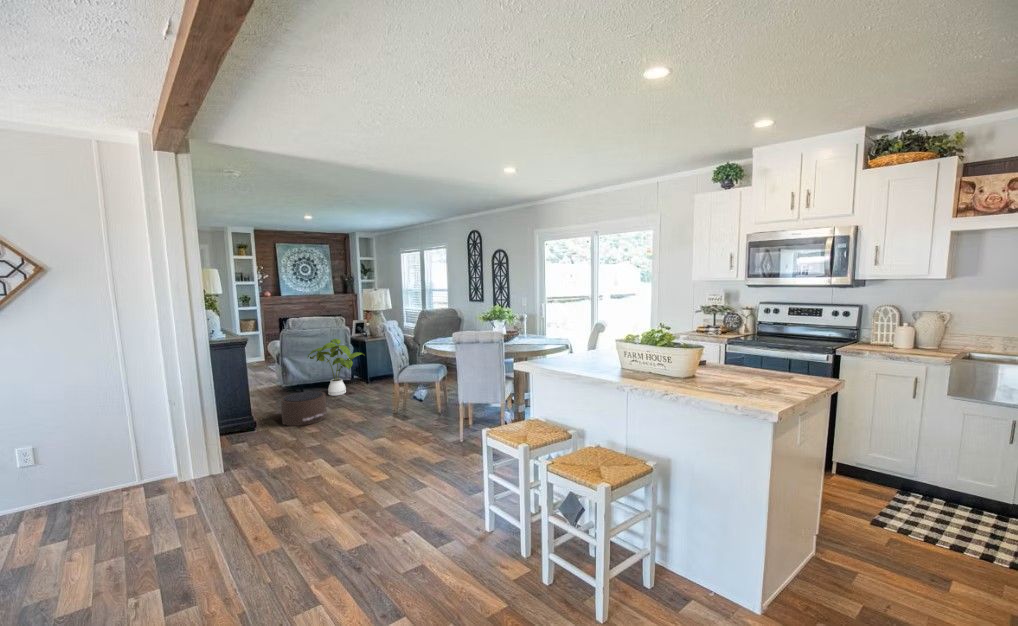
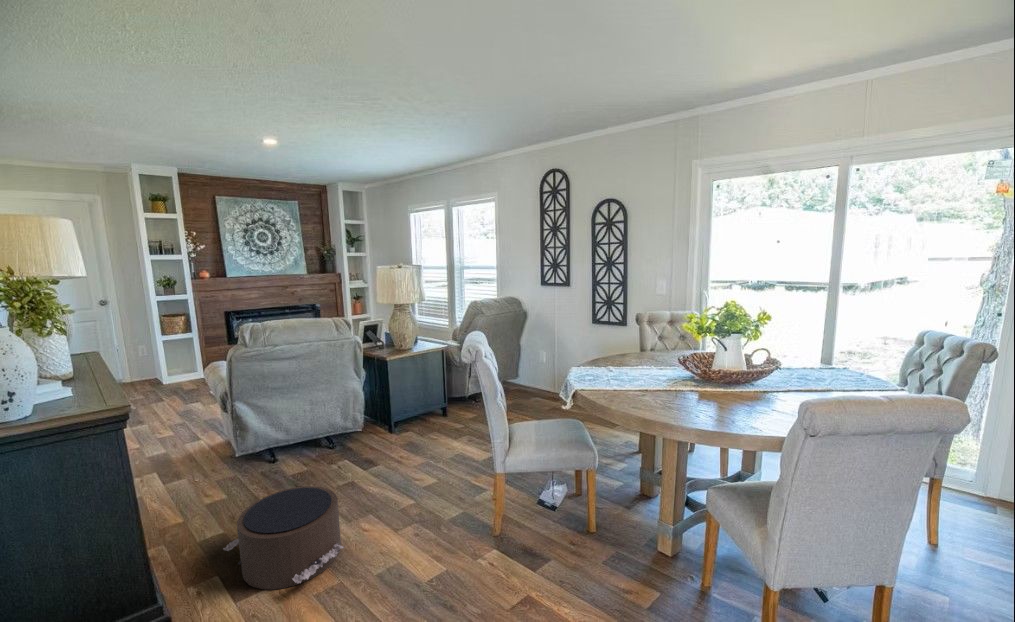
house plant: present [308,339,364,396] -> none [285,364,389,469]

